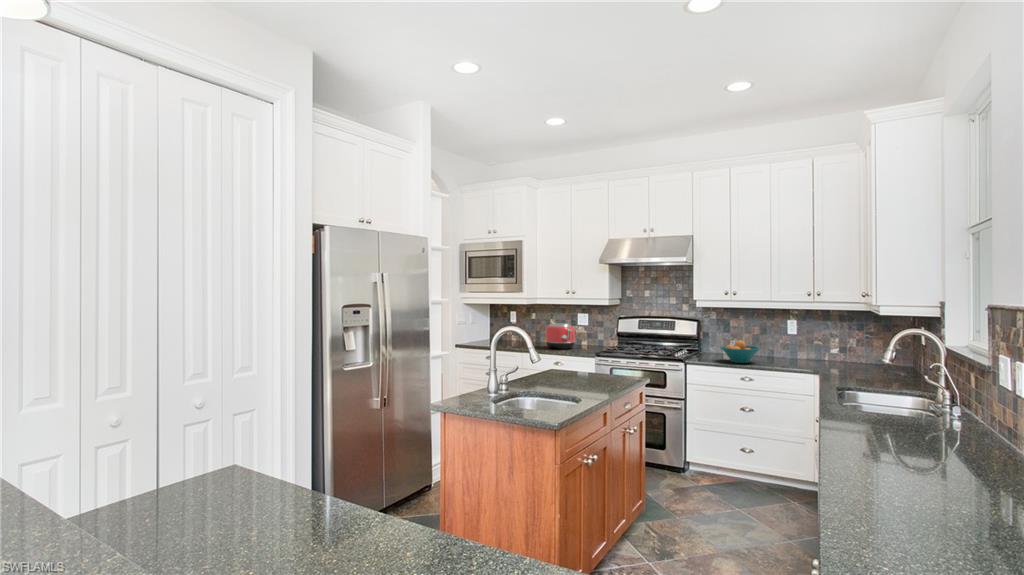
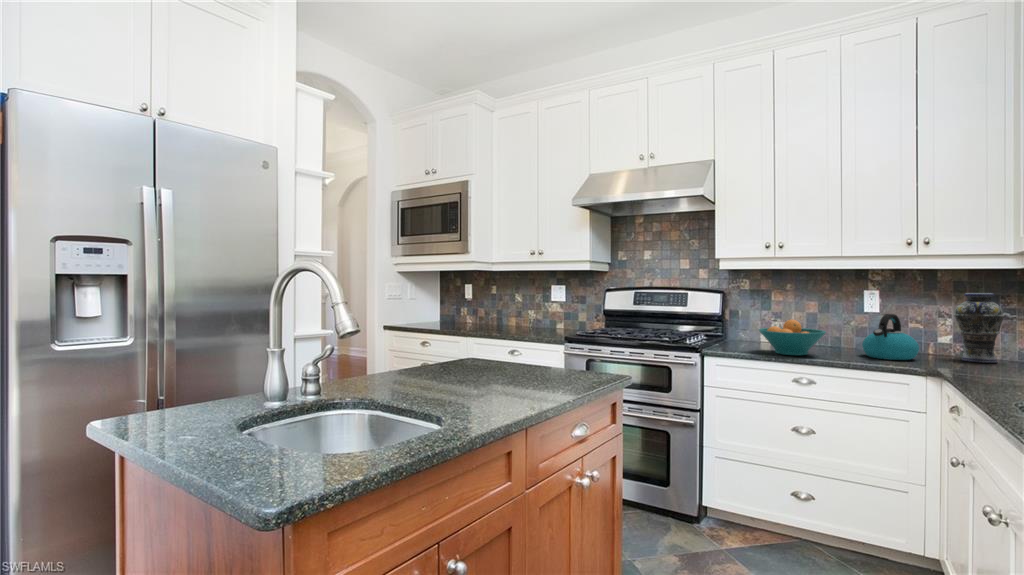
toaster: present [546,323,575,349] -> none [503,298,544,333]
vase: none [836,324,863,366] -> present [954,293,1004,363]
kettle: none [783,337,815,365] -> present [862,314,919,360]

